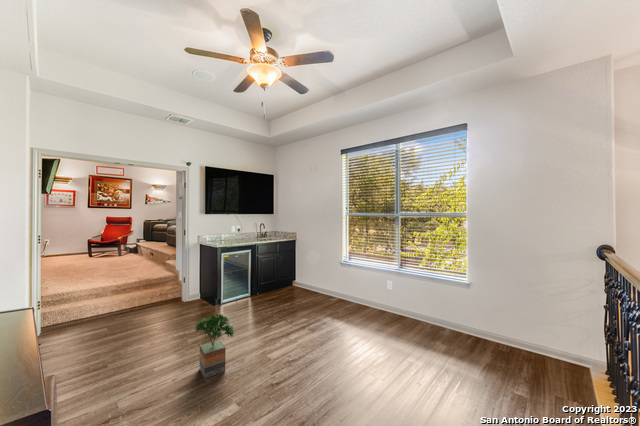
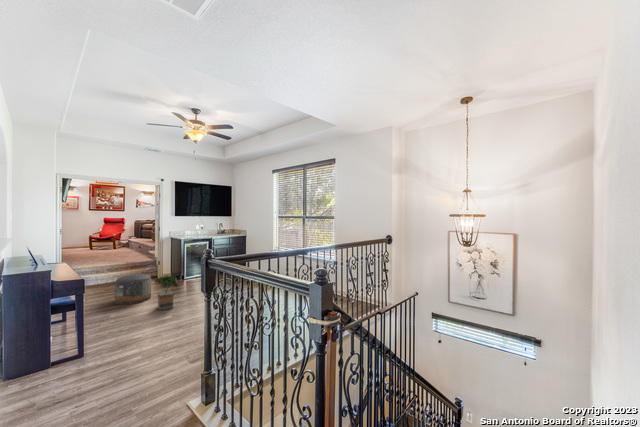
pouf: none [127,306,183,362] -> present [115,274,152,304]

